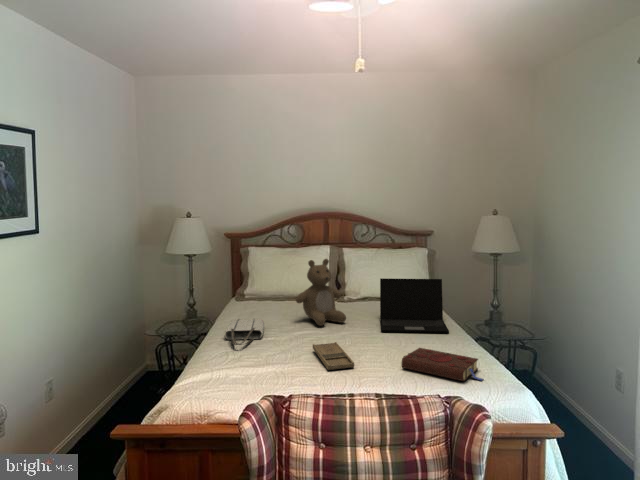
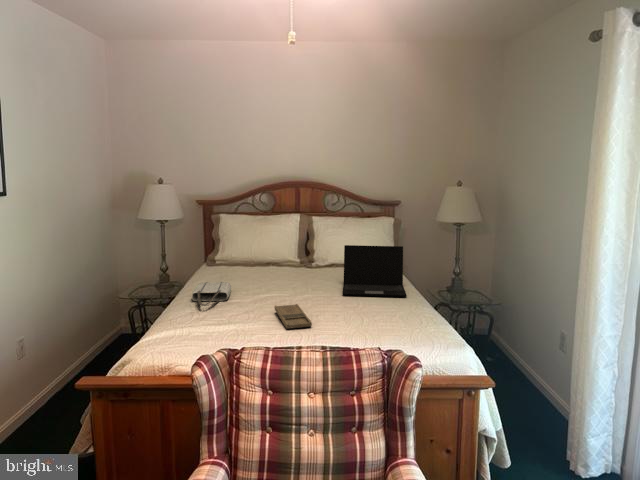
teddy bear: present [296,259,346,326] -> none [262,225,311,290]
book: present [402,348,482,381] -> none [356,309,431,340]

